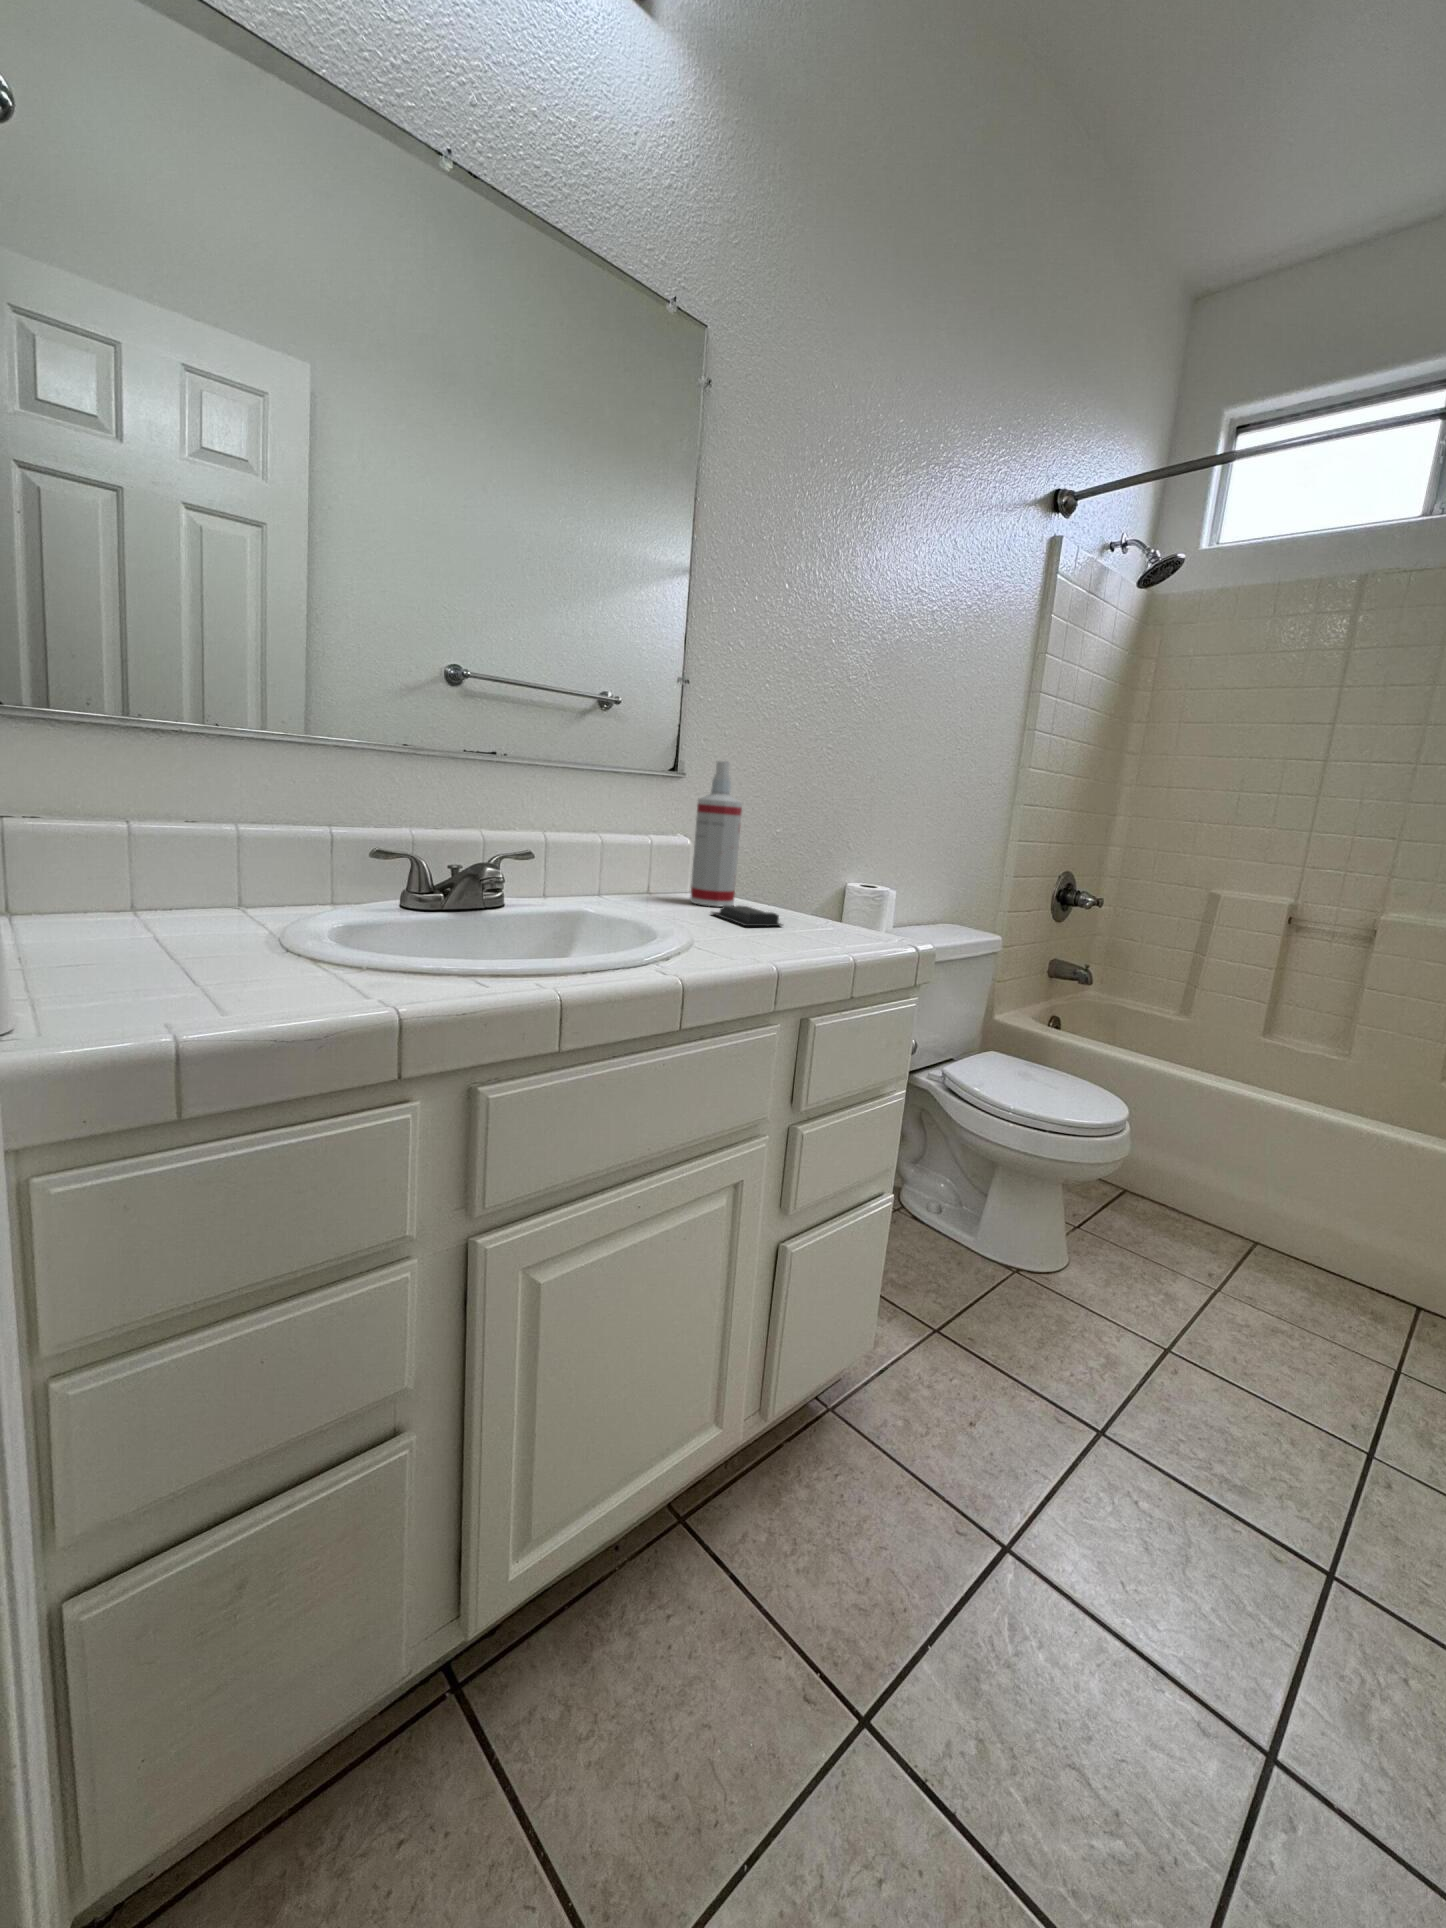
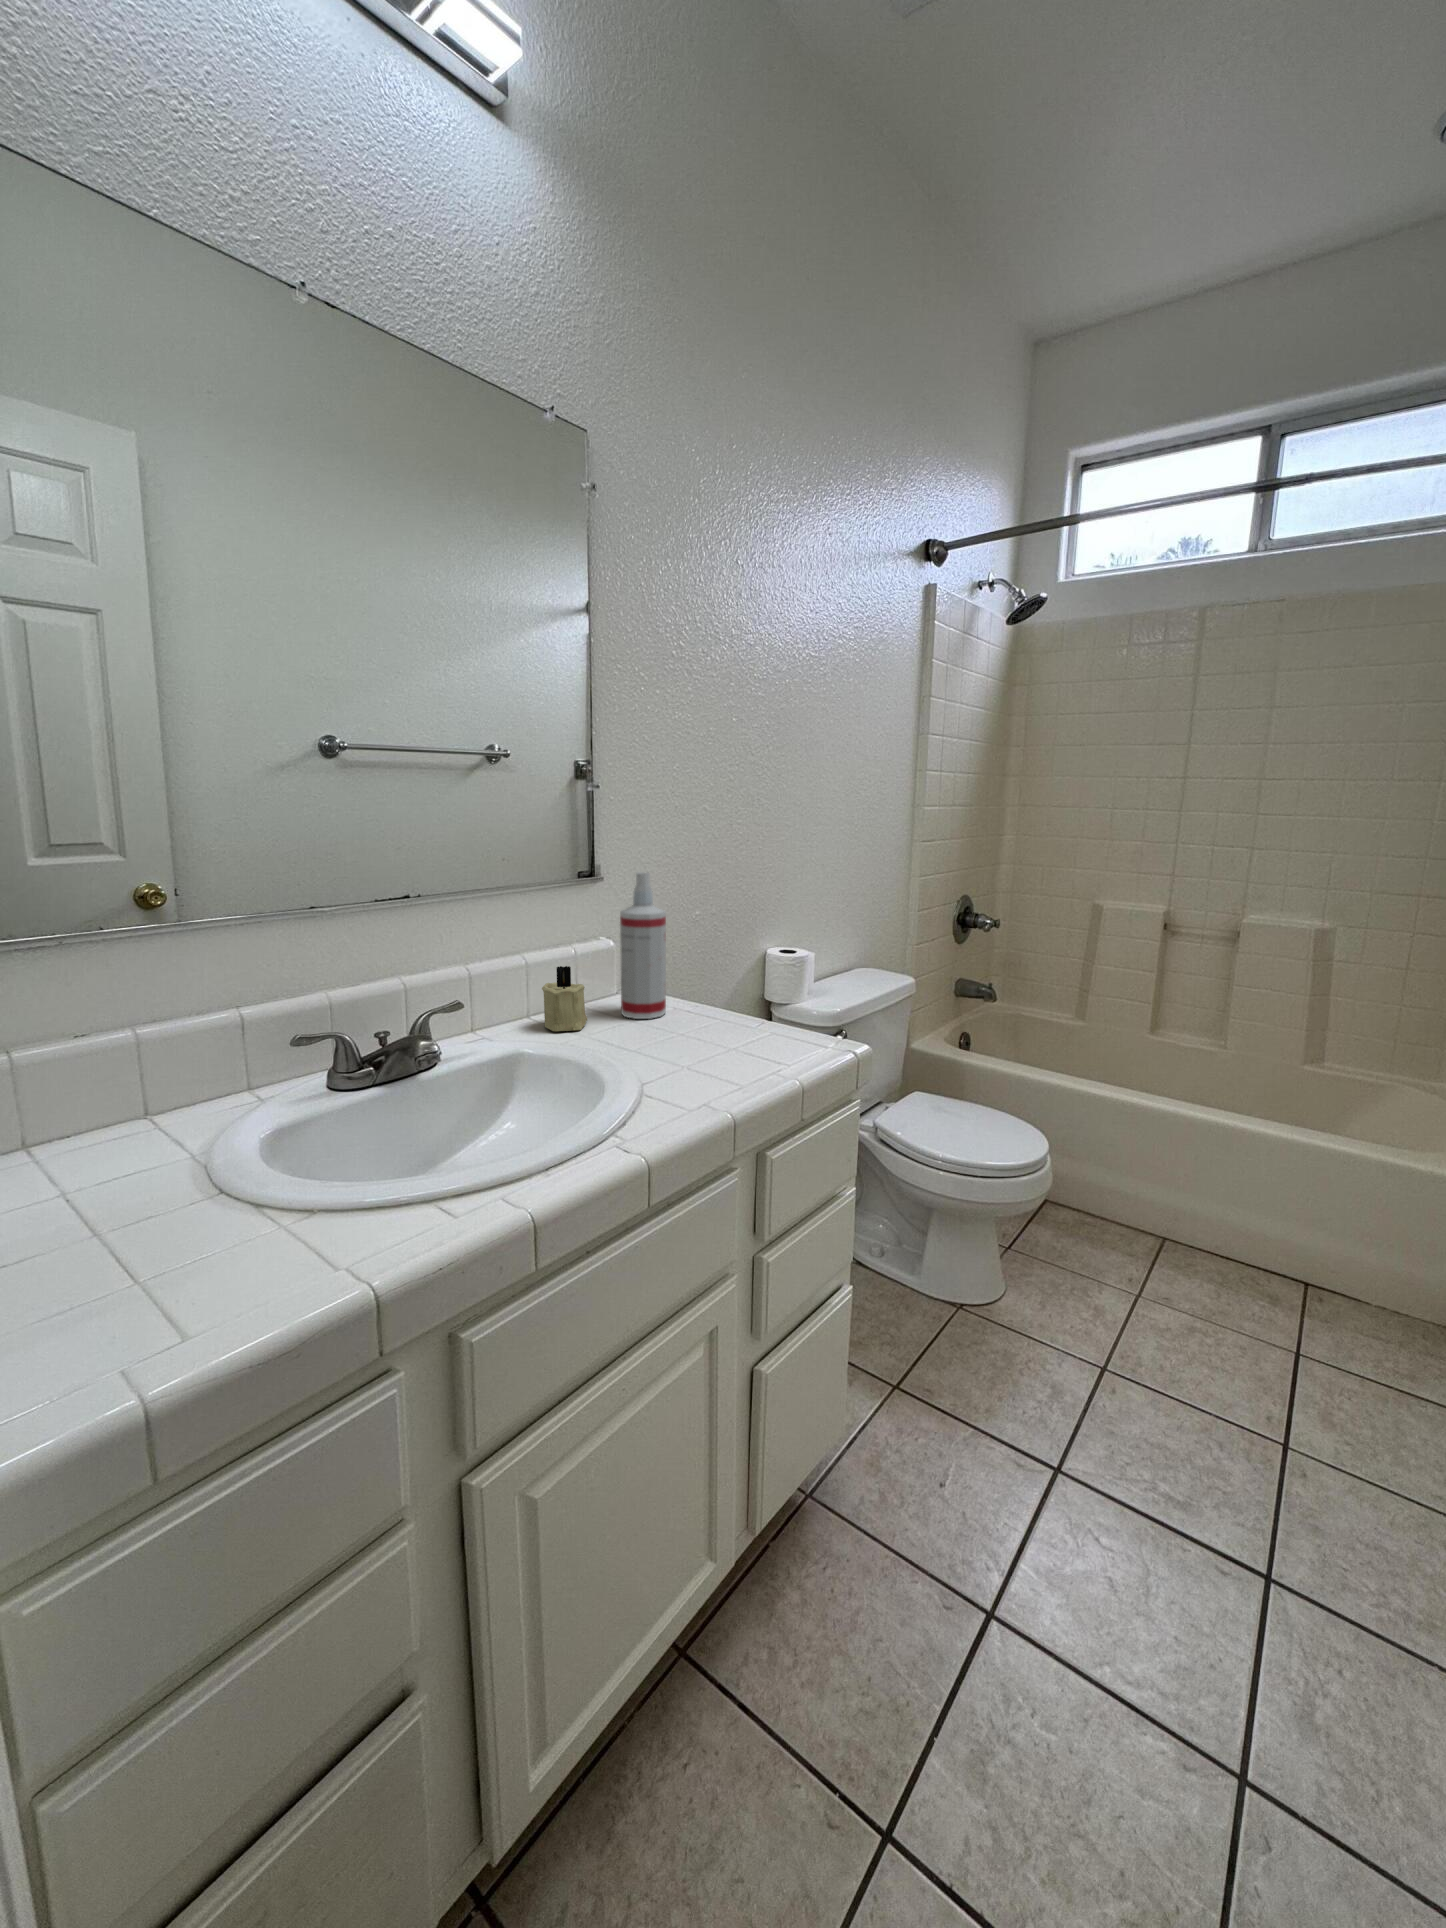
candle: none [615,843,656,906] -> present [542,966,587,1031]
soap bar: present [711,905,783,926] -> none [646,1022,724,1053]

